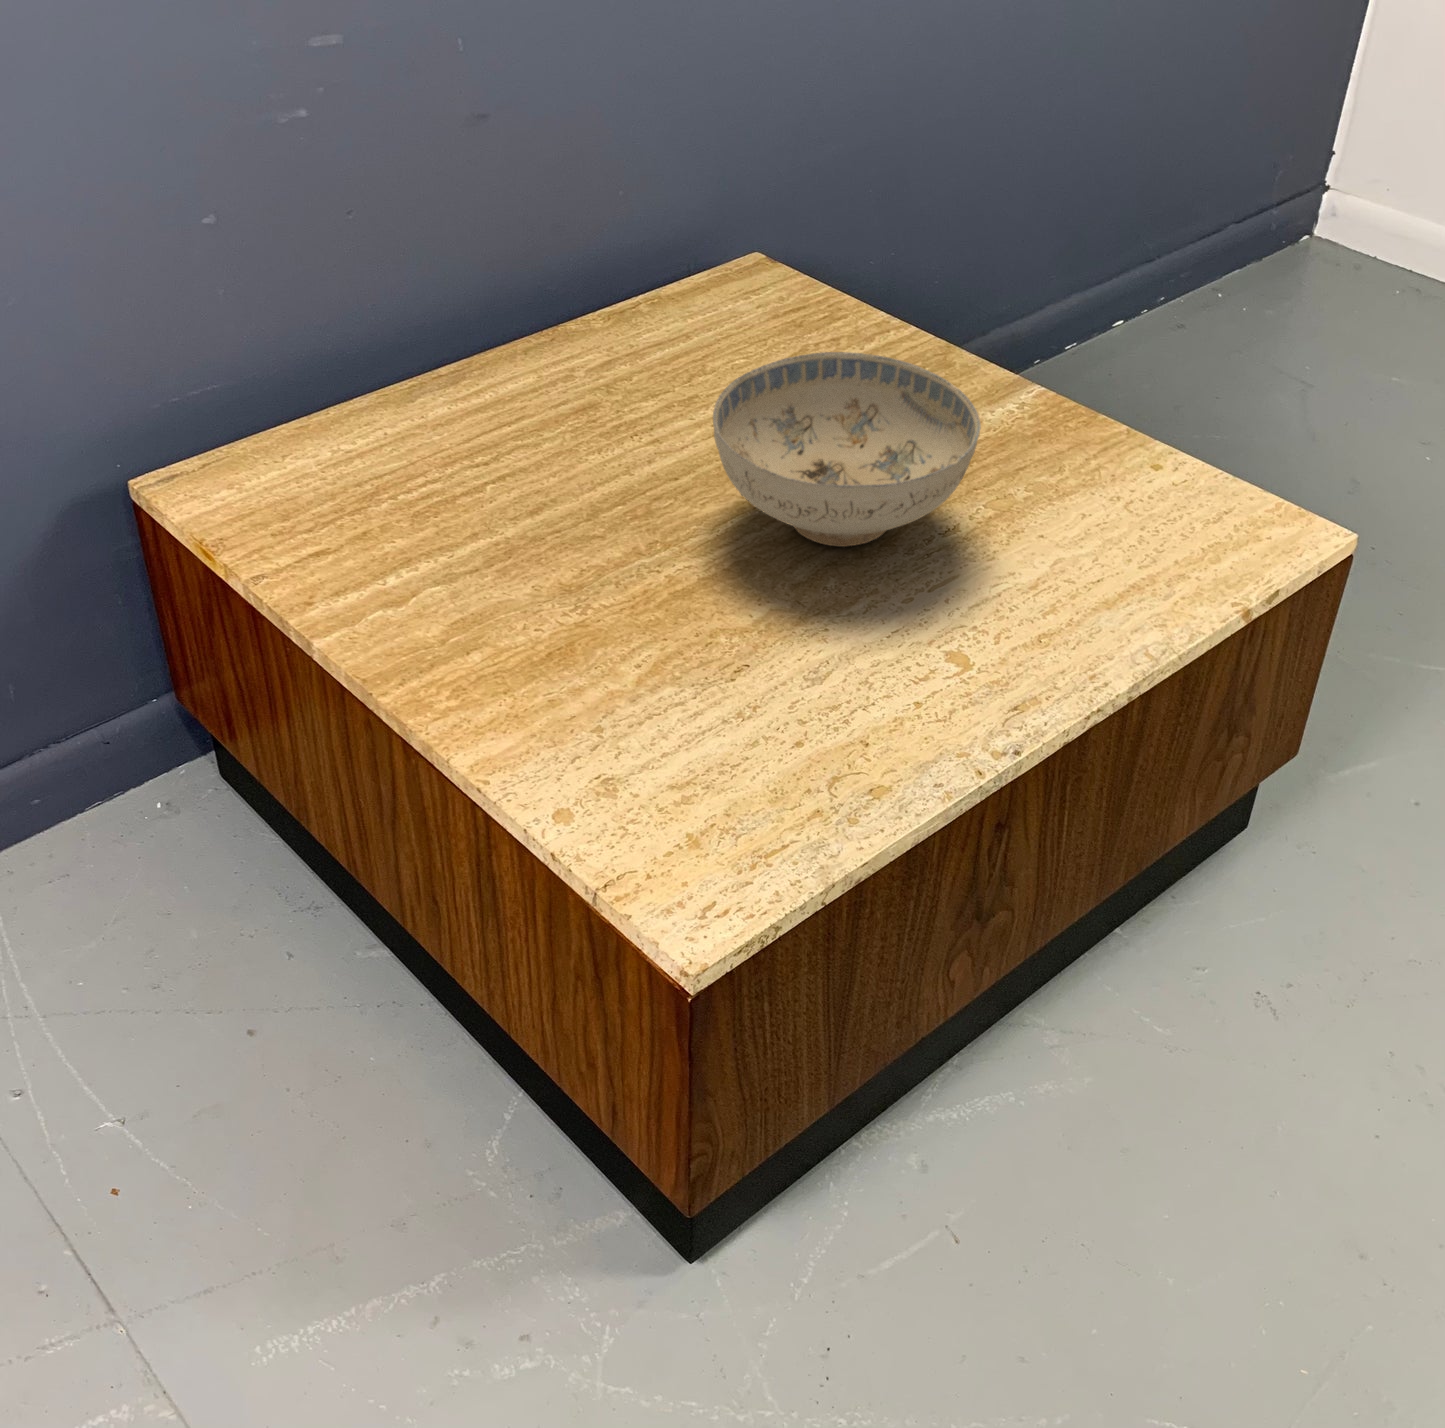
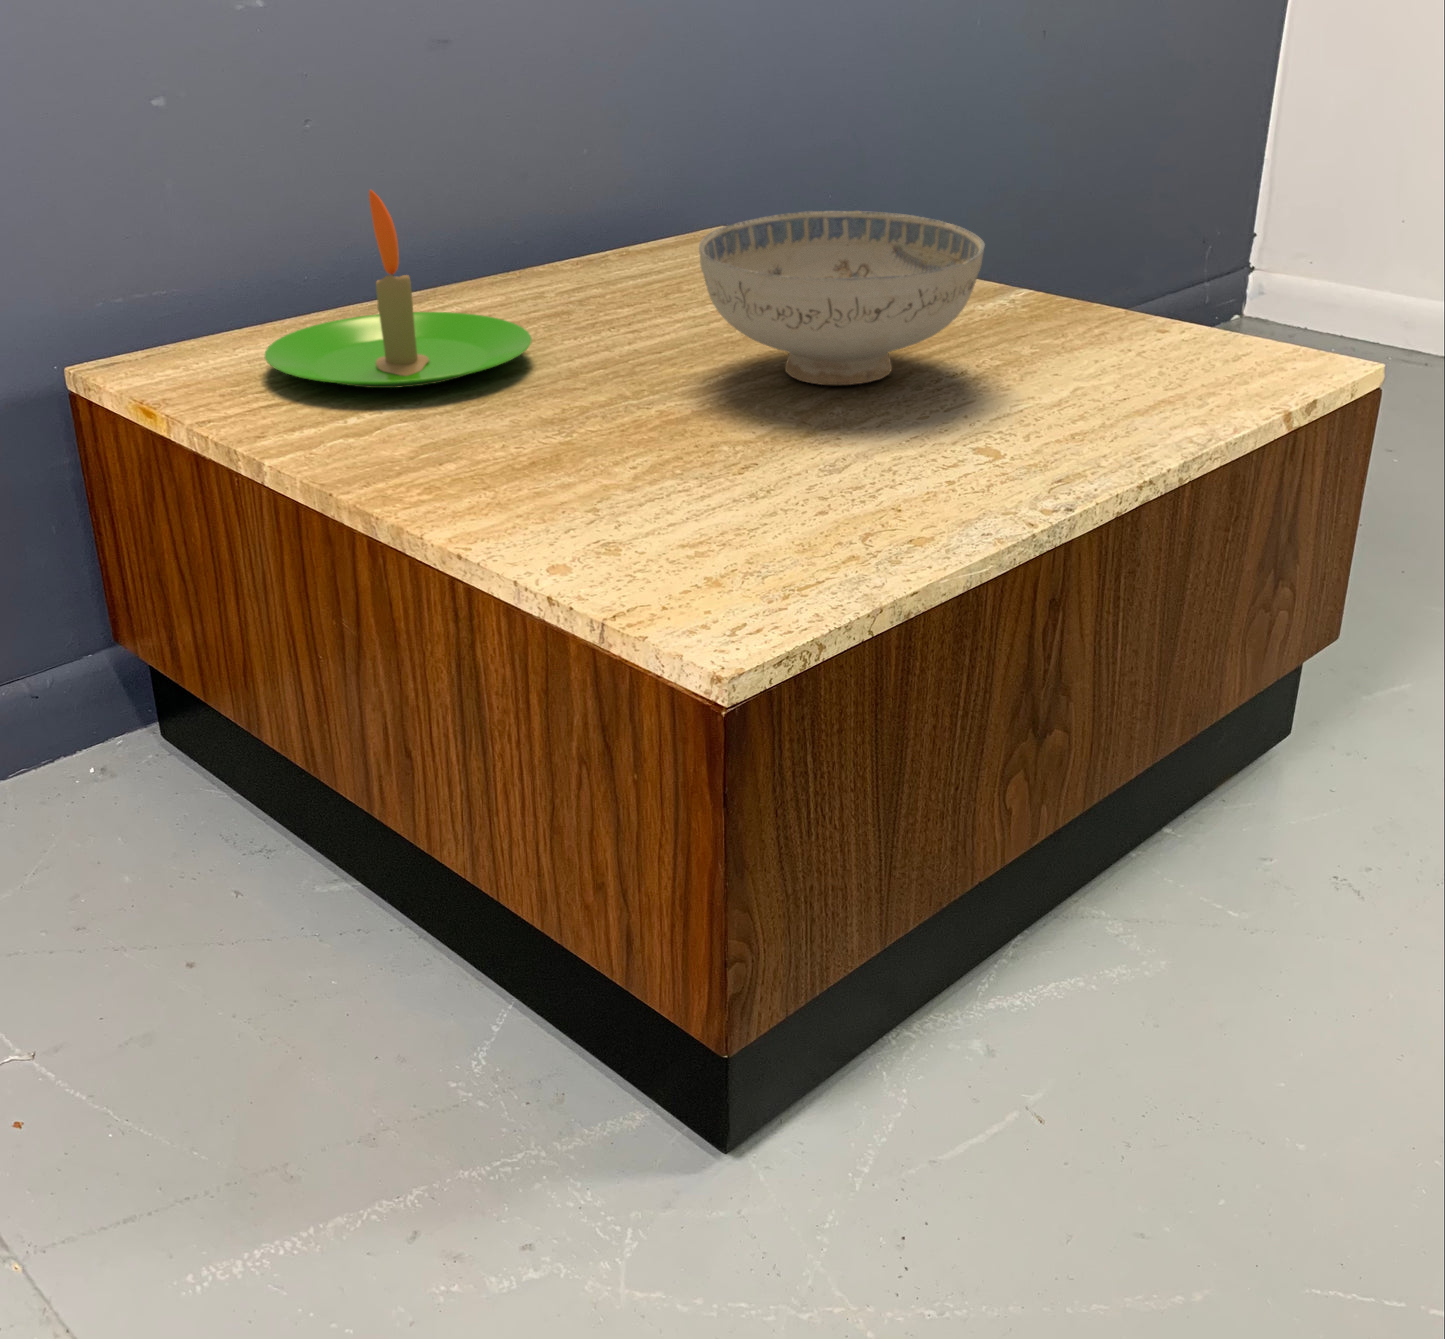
candle: none [311,344,557,539] -> present [265,190,532,388]

